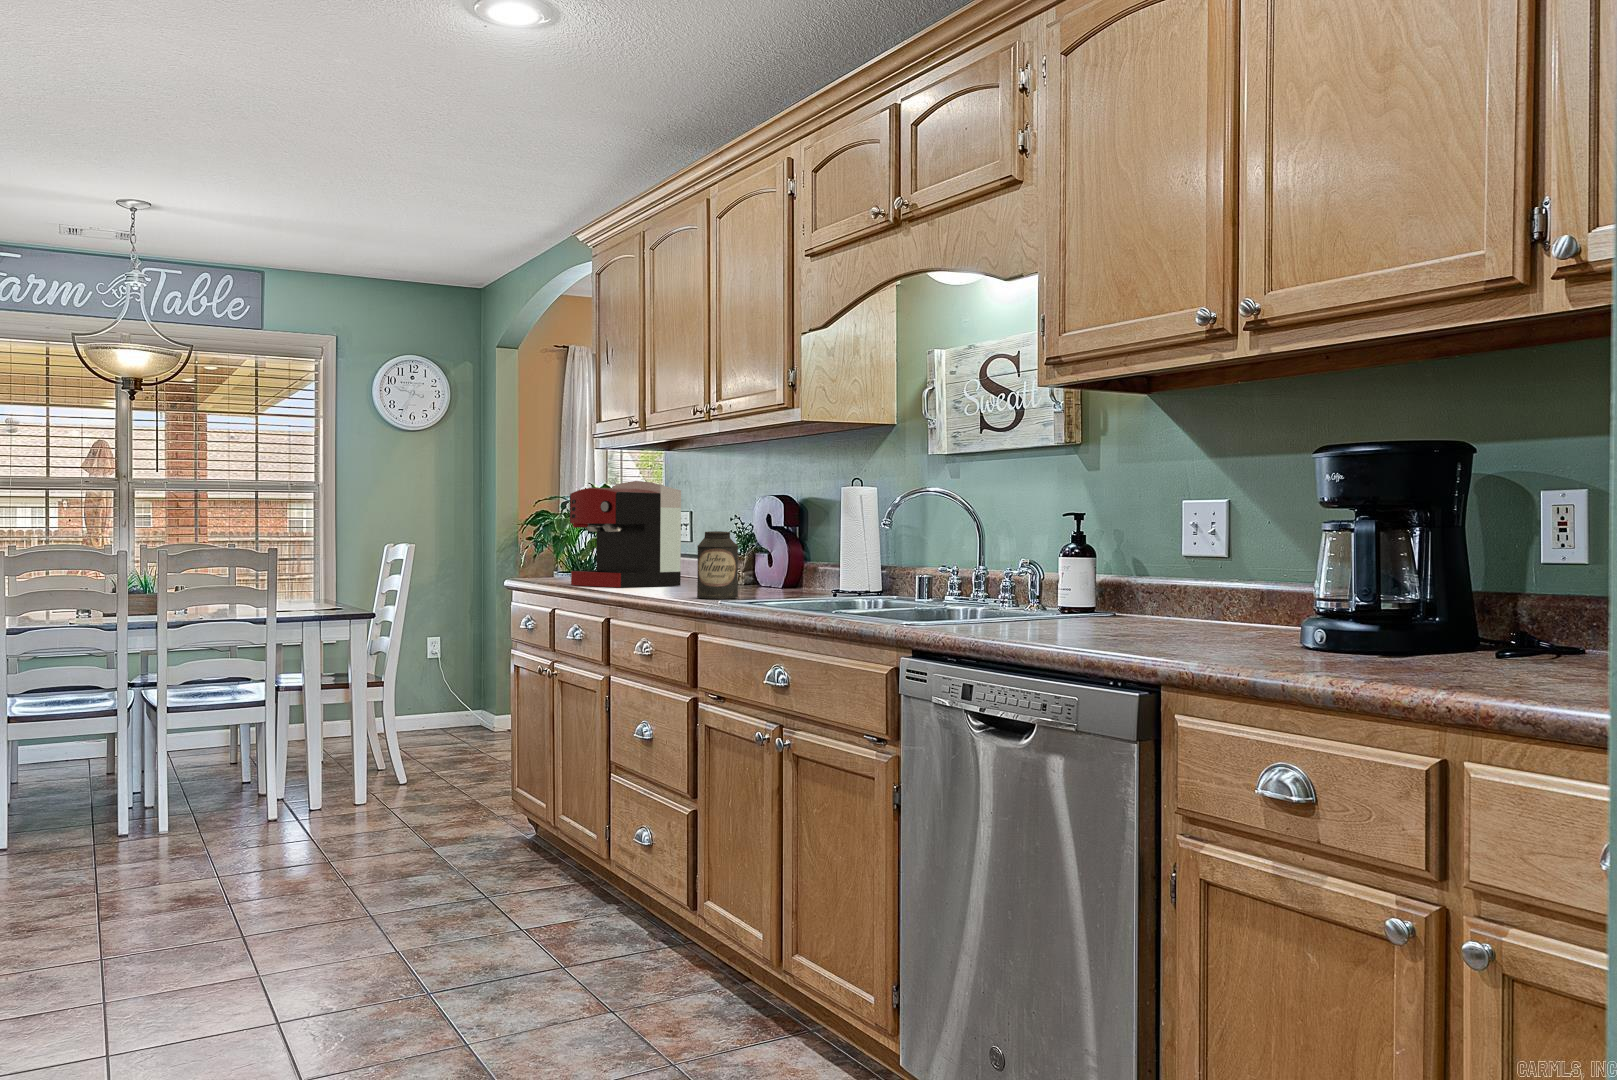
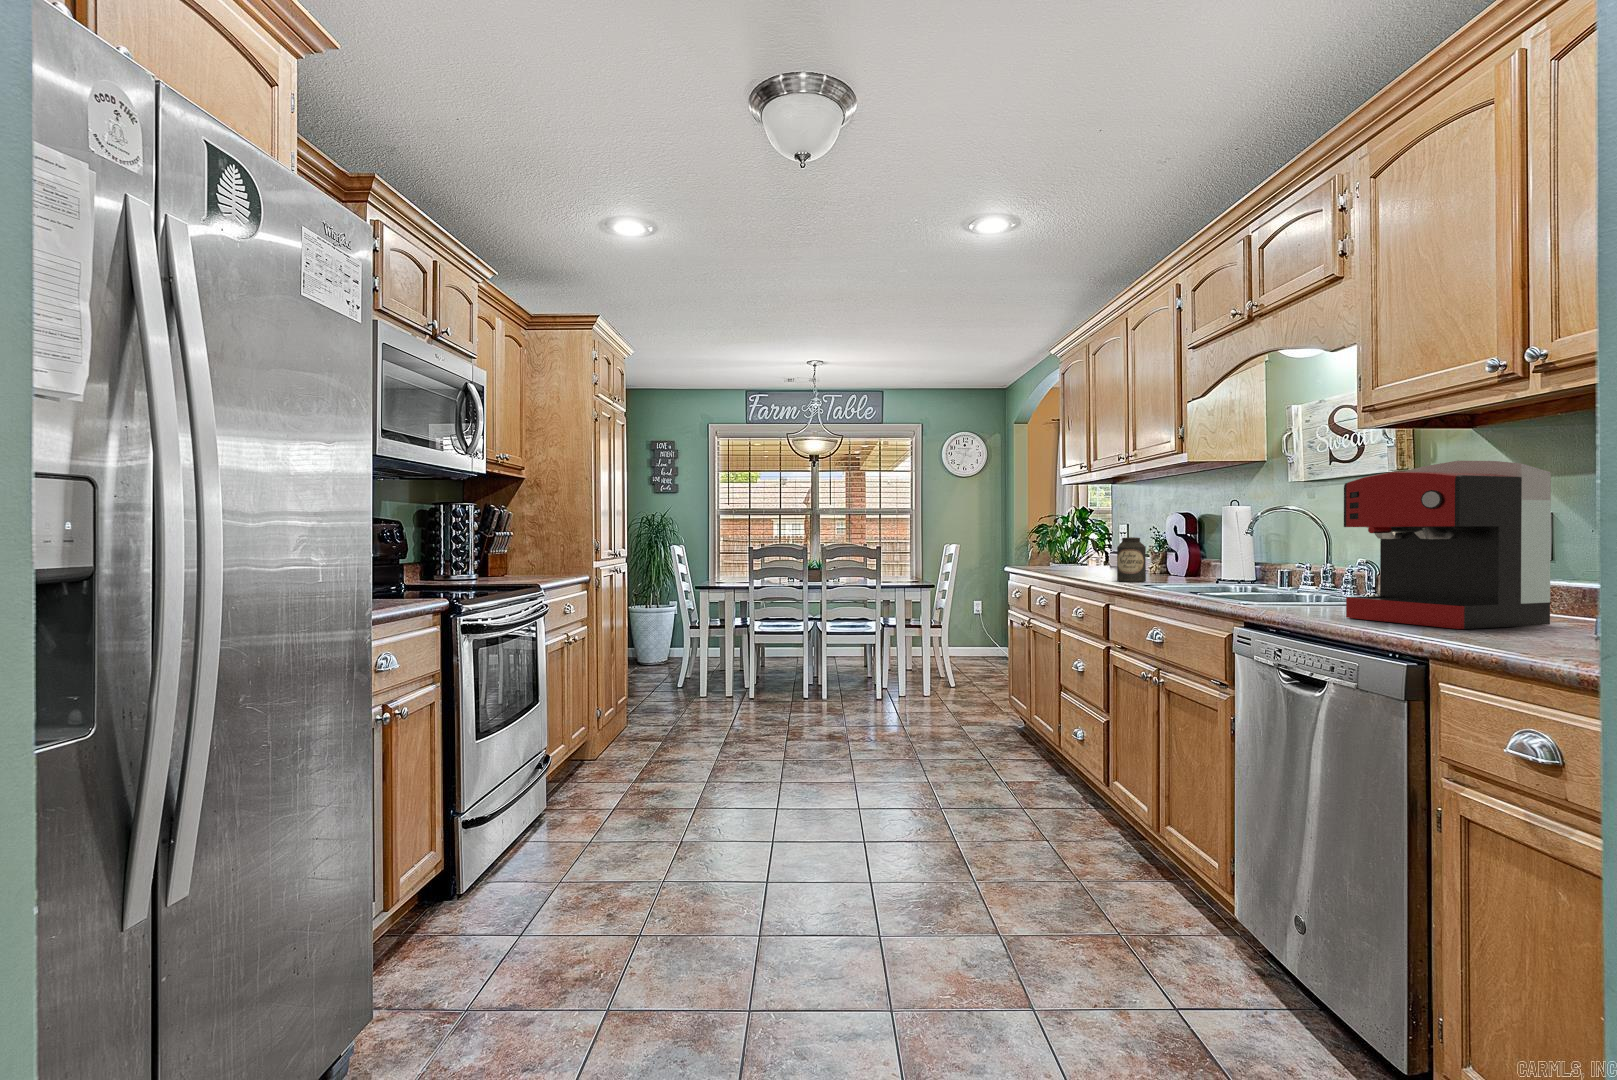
coffee maker: present [570,481,681,587] -> present [1344,461,1551,629]

